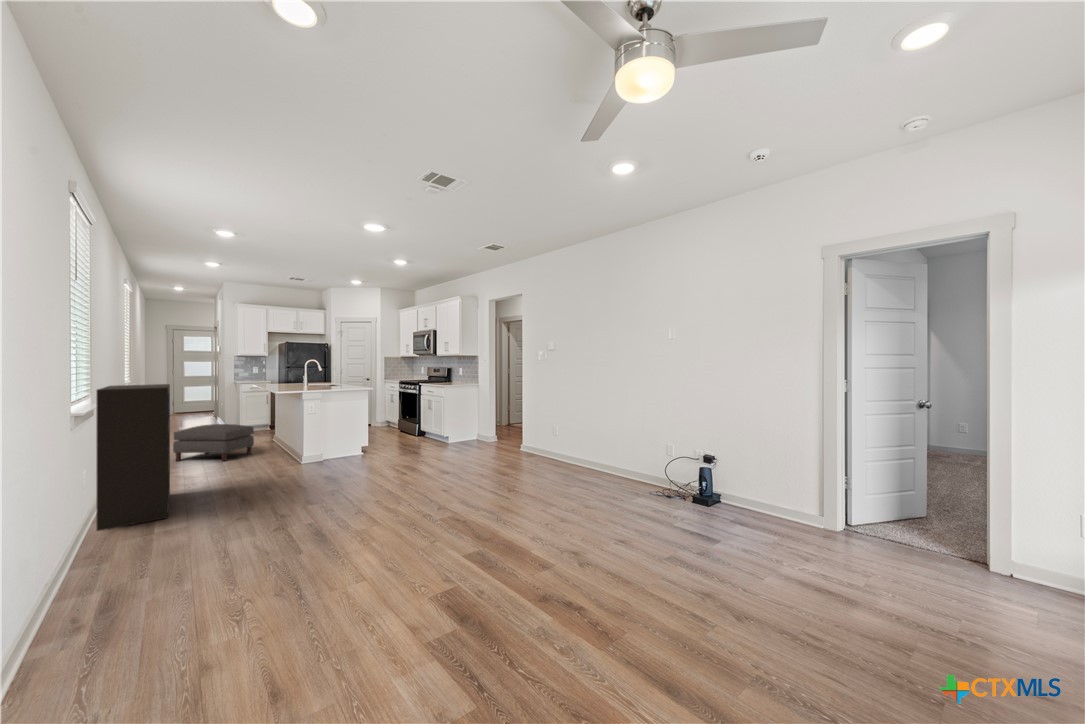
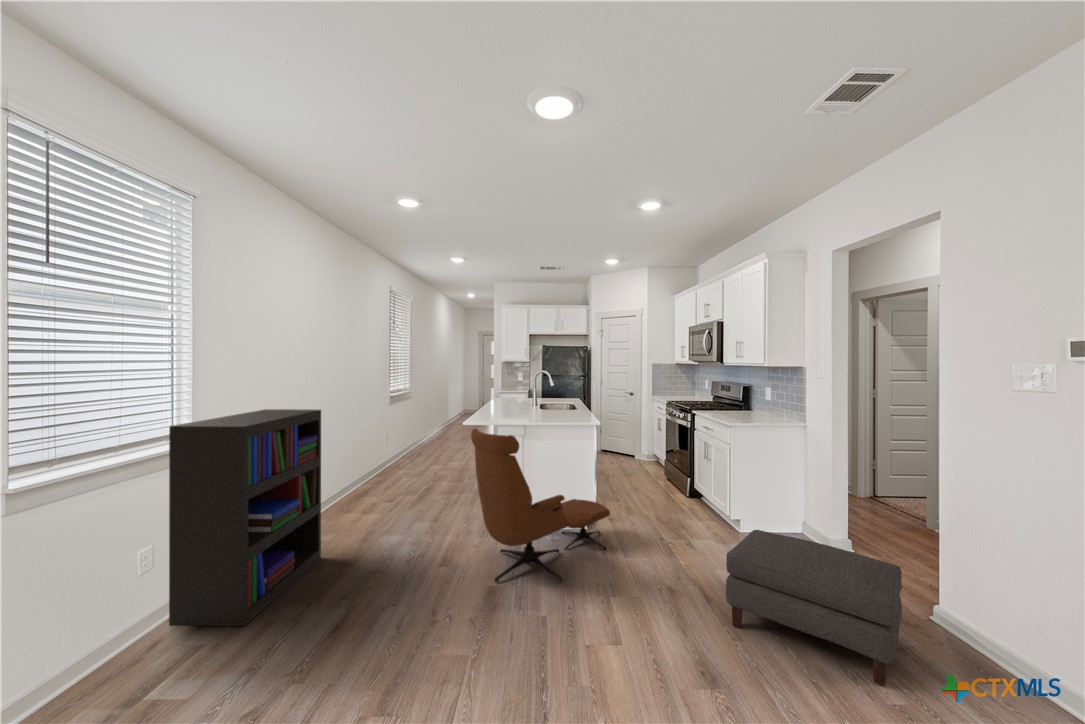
lounge chair: none [307,390,382,477] -> present [471,429,610,582]
ottoman: present [173,424,254,461] -> present [726,530,902,686]

